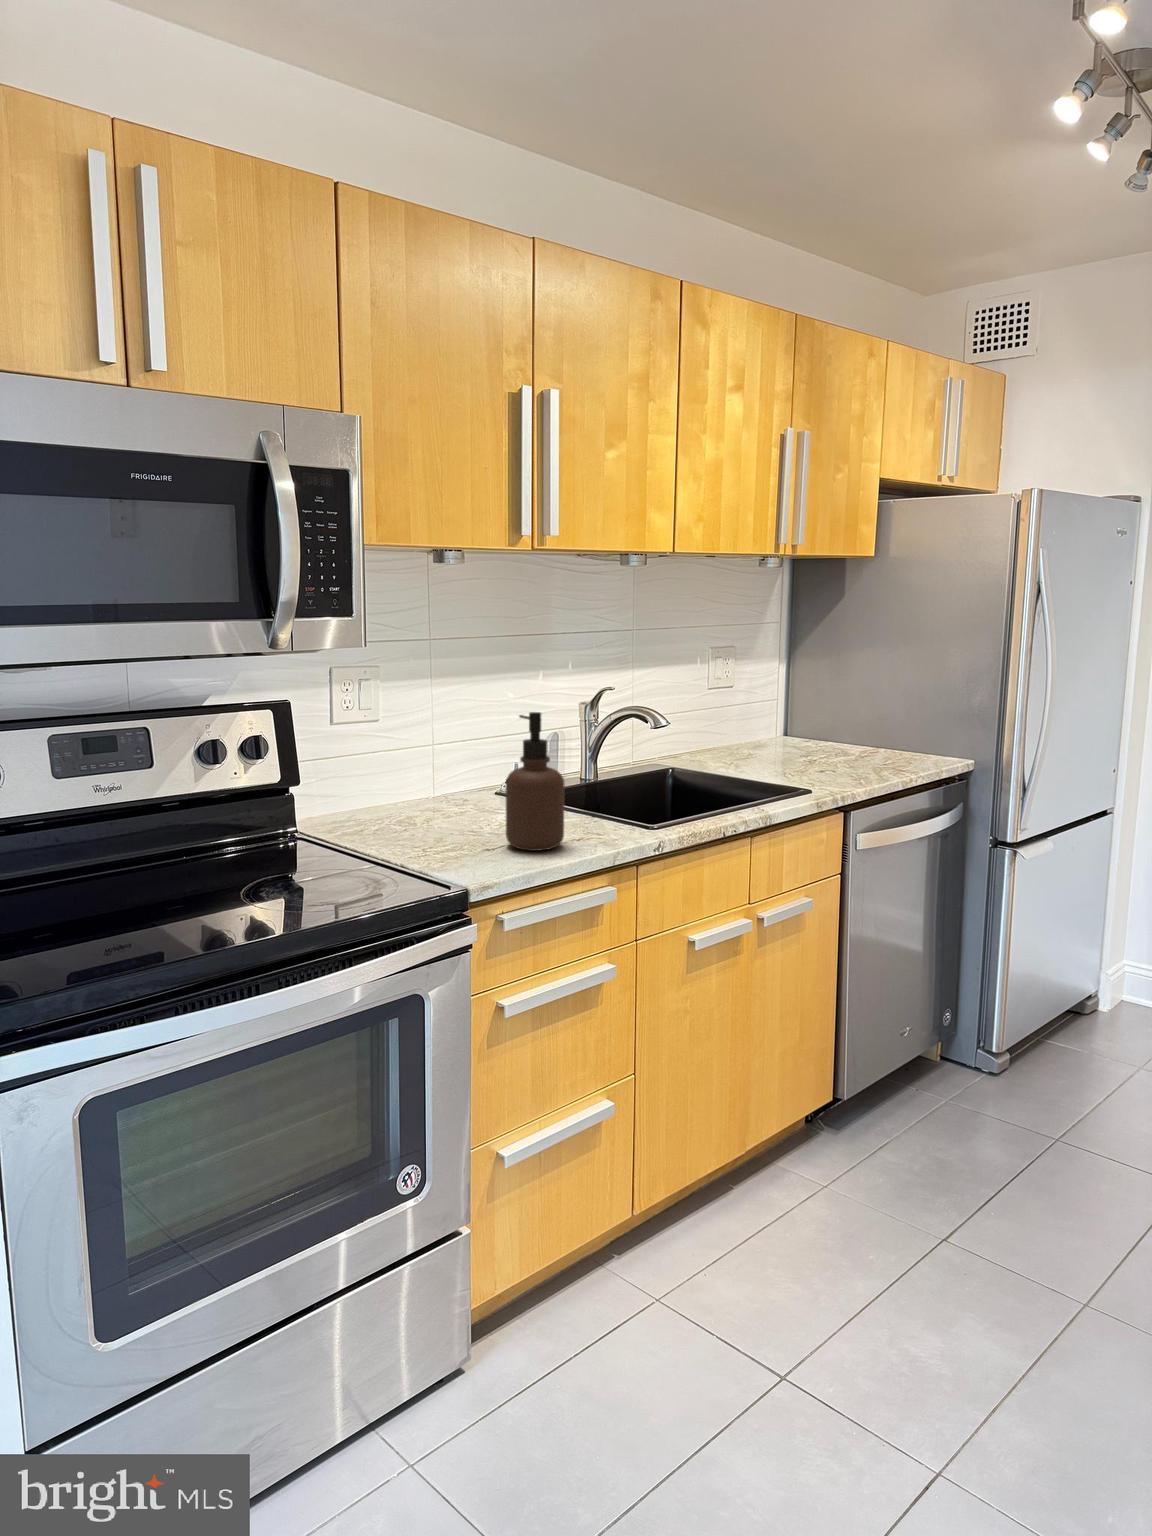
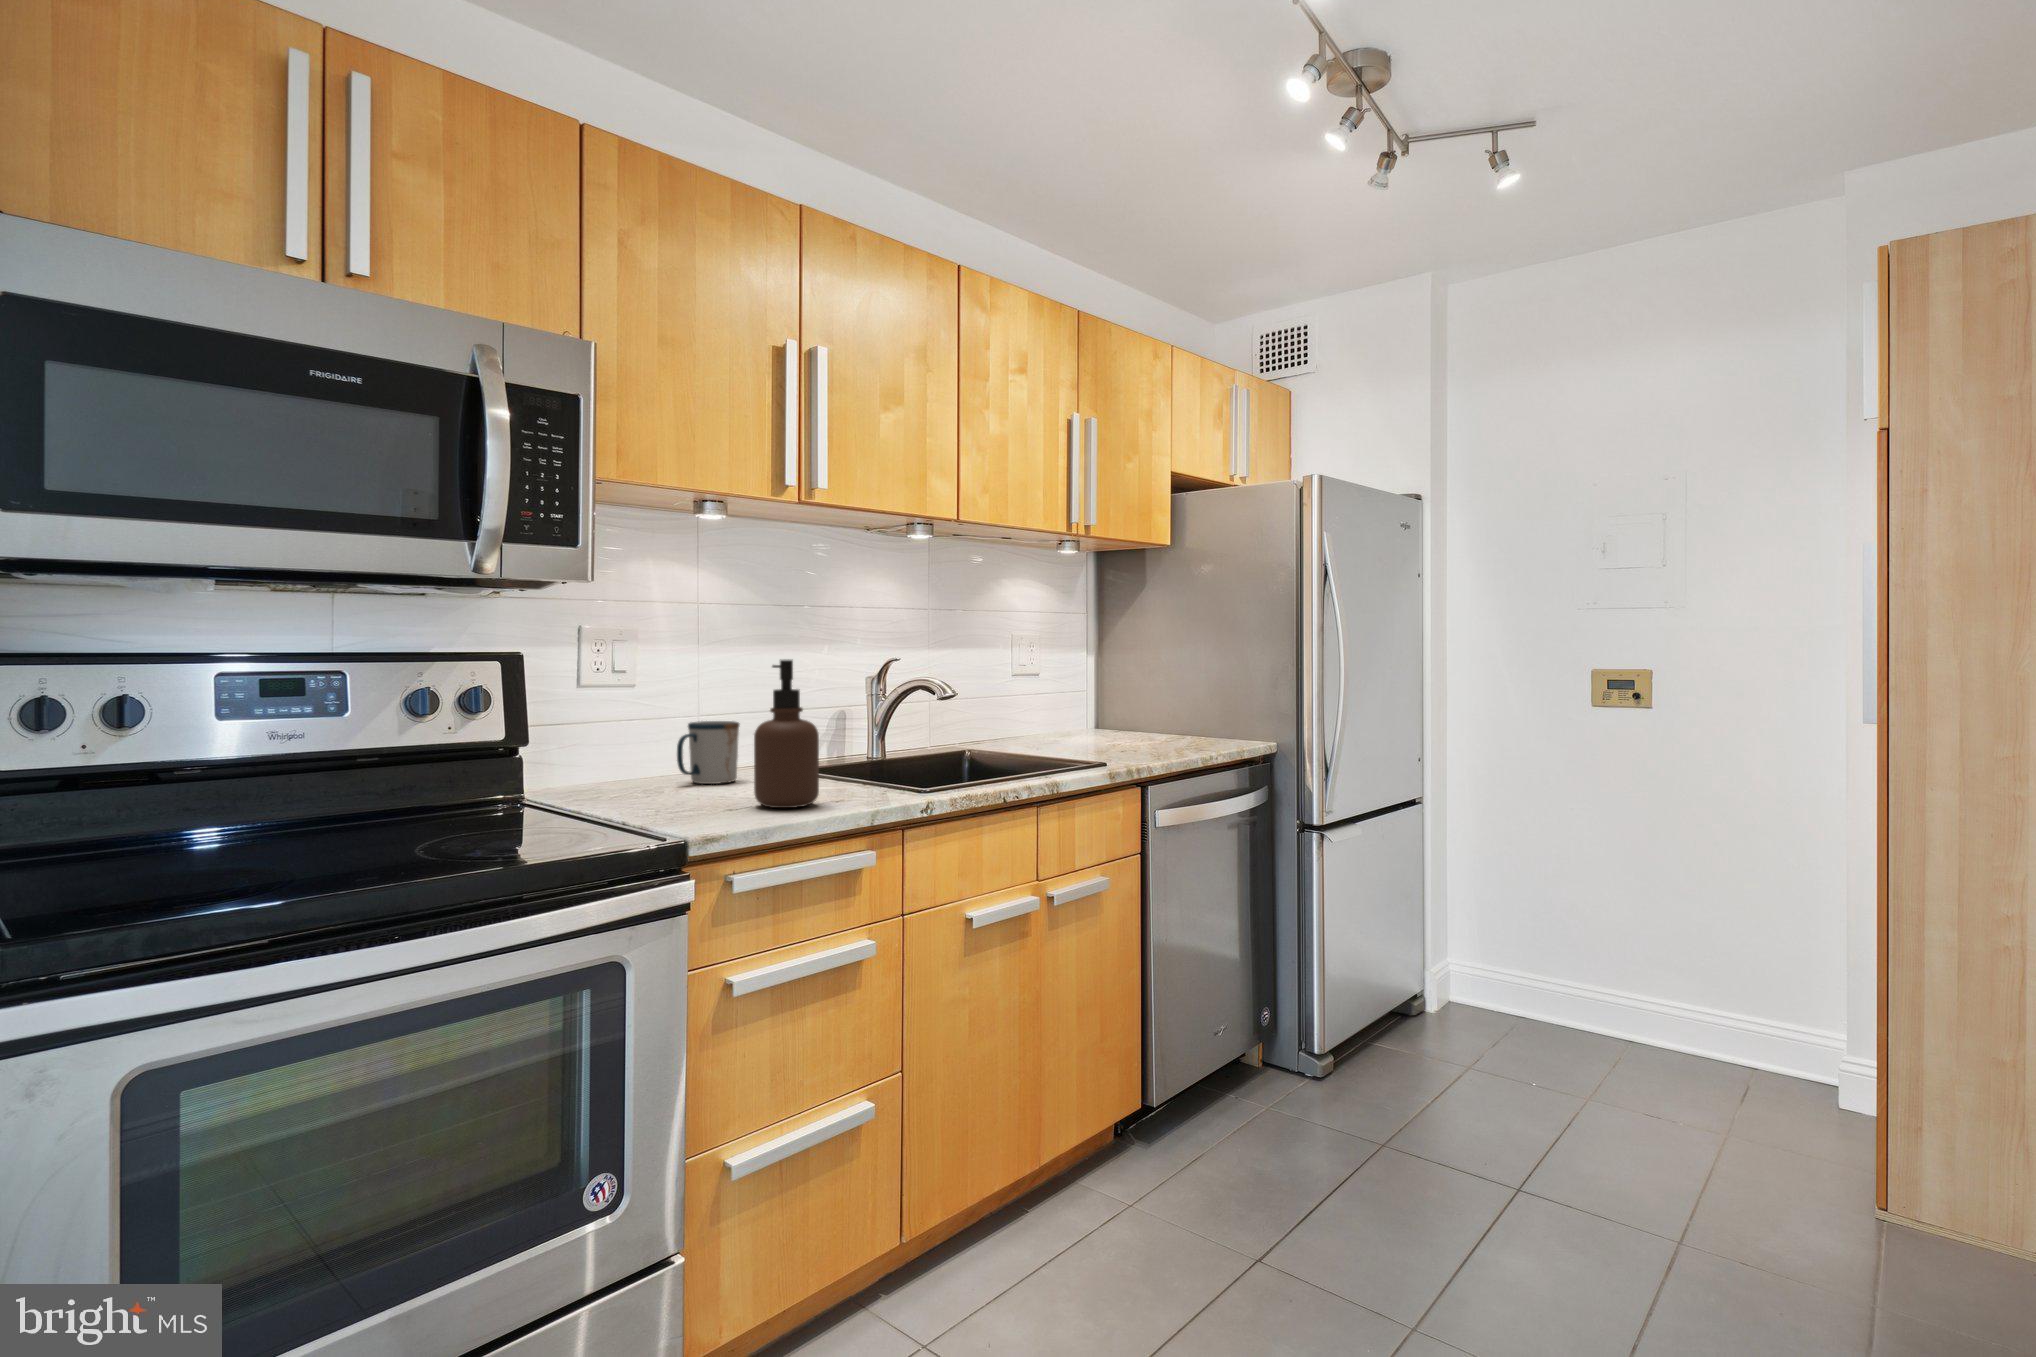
mug: none [421,751,475,812] -> present [677,721,739,784]

